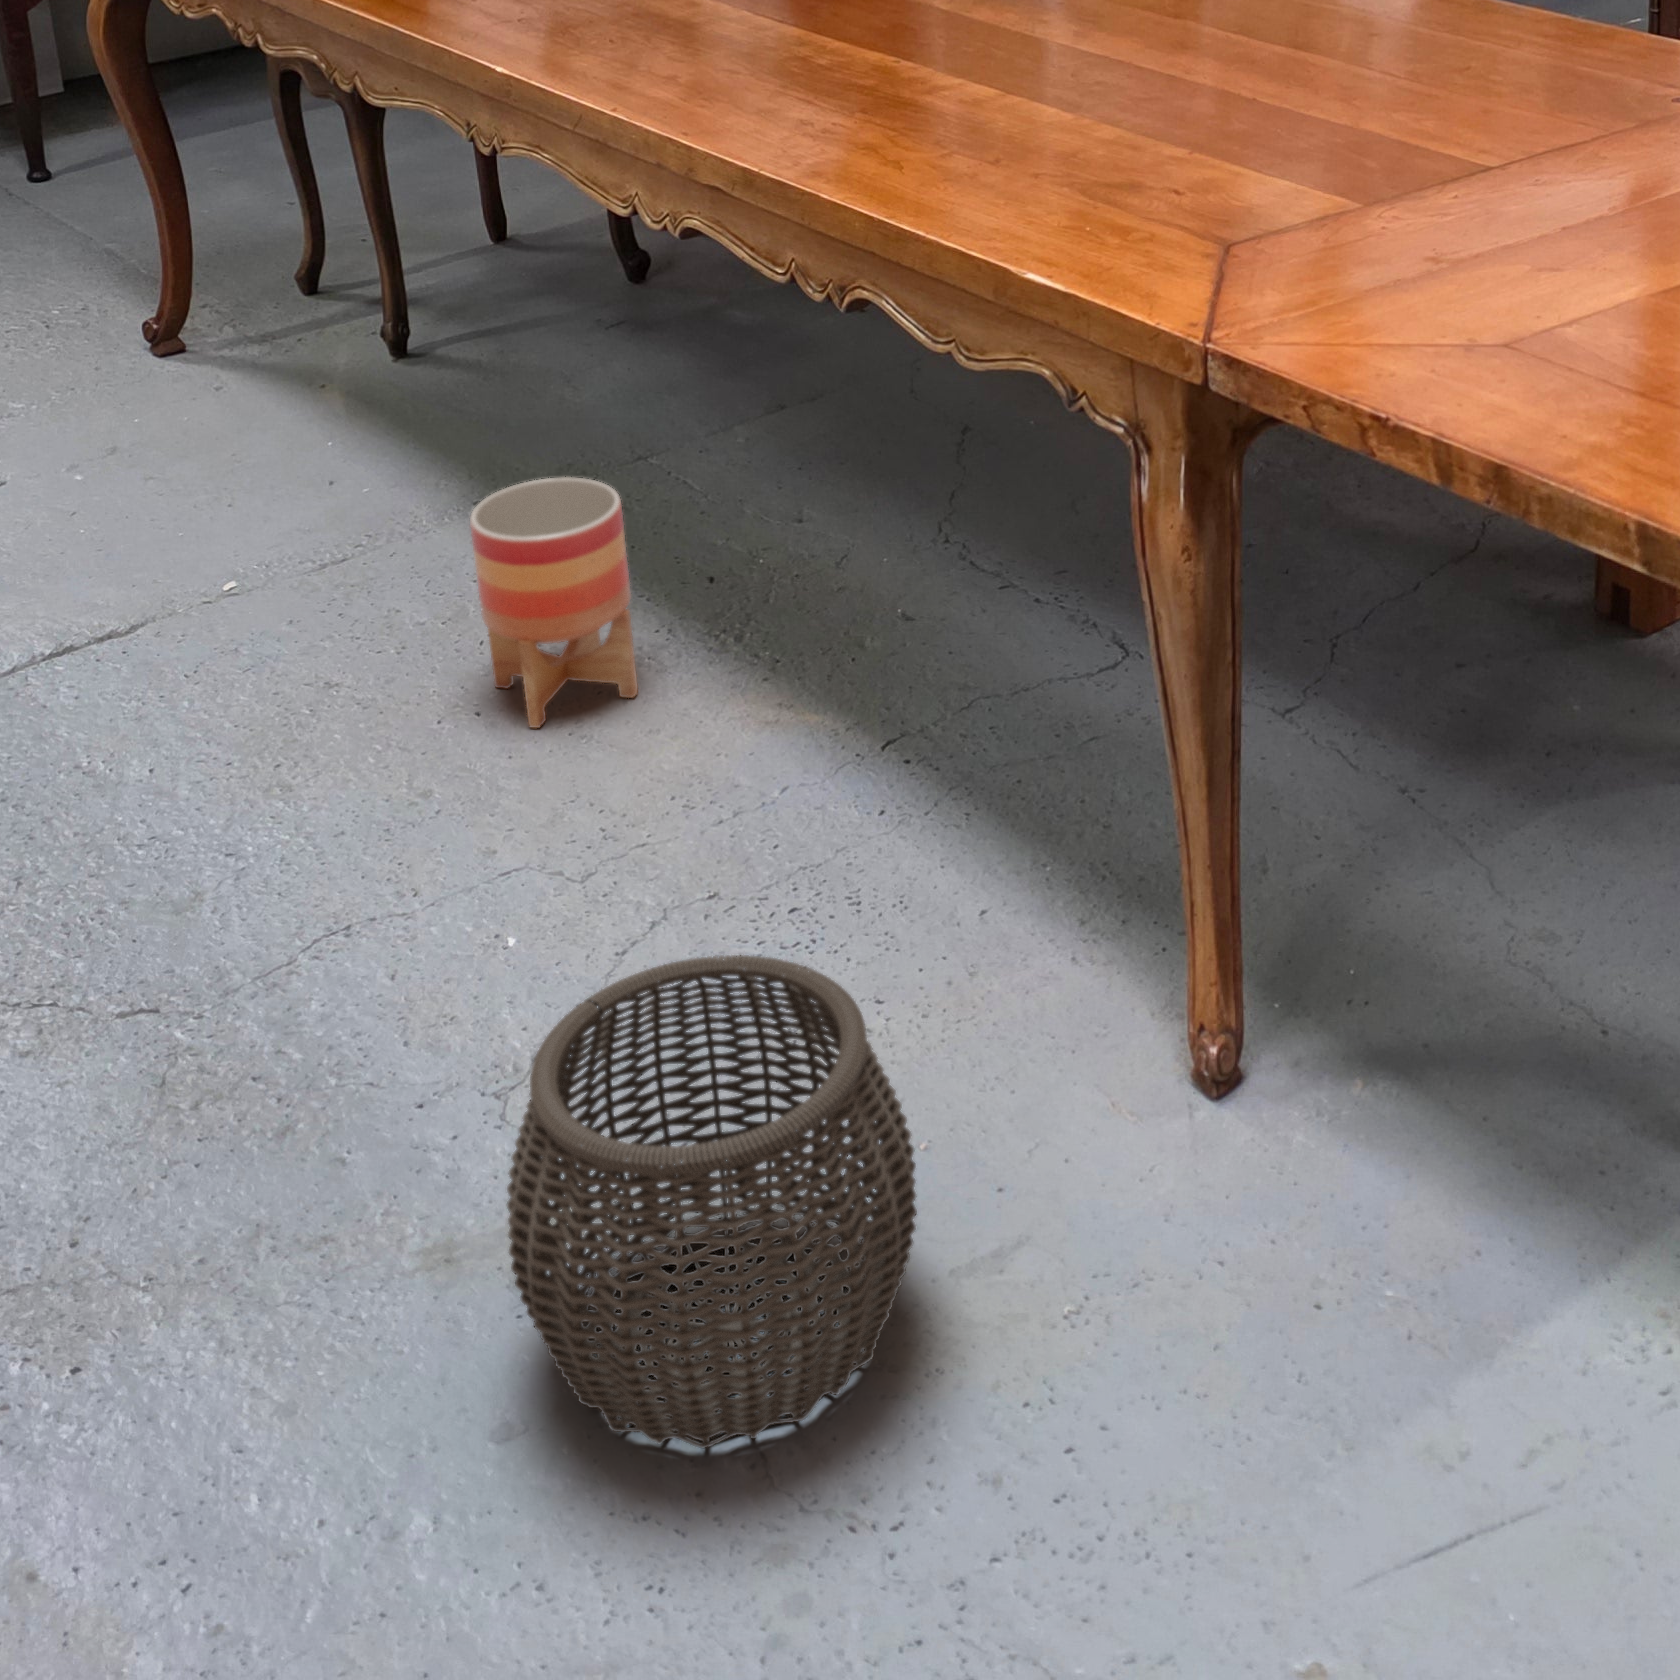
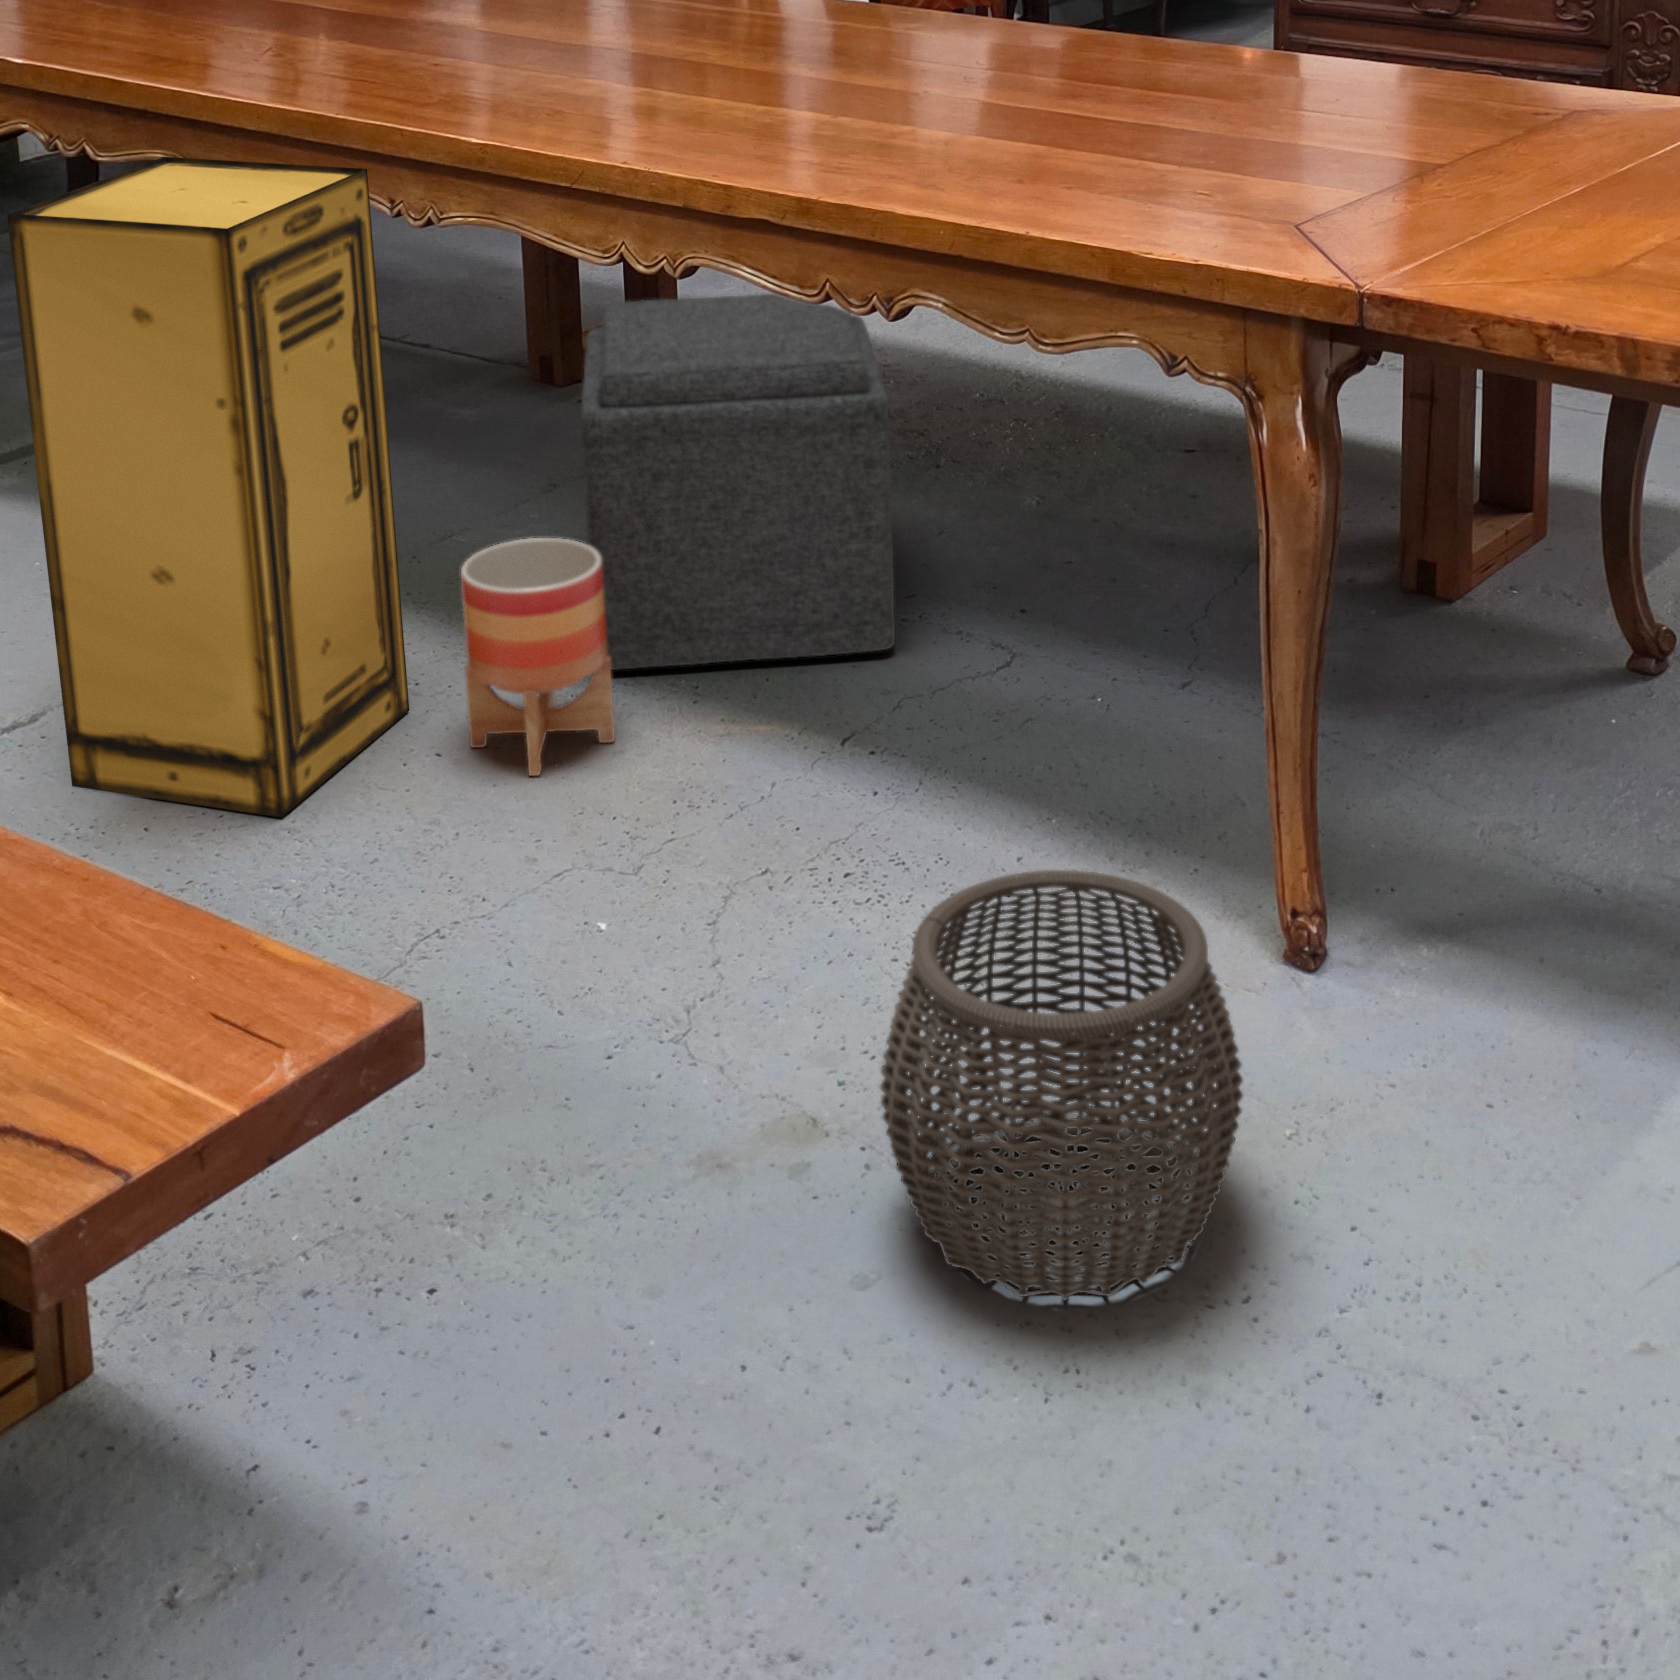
storage cabinet: none [8,55,464,746] -> present [7,157,409,818]
ottoman: none [642,221,1029,622] -> present [581,293,895,670]

